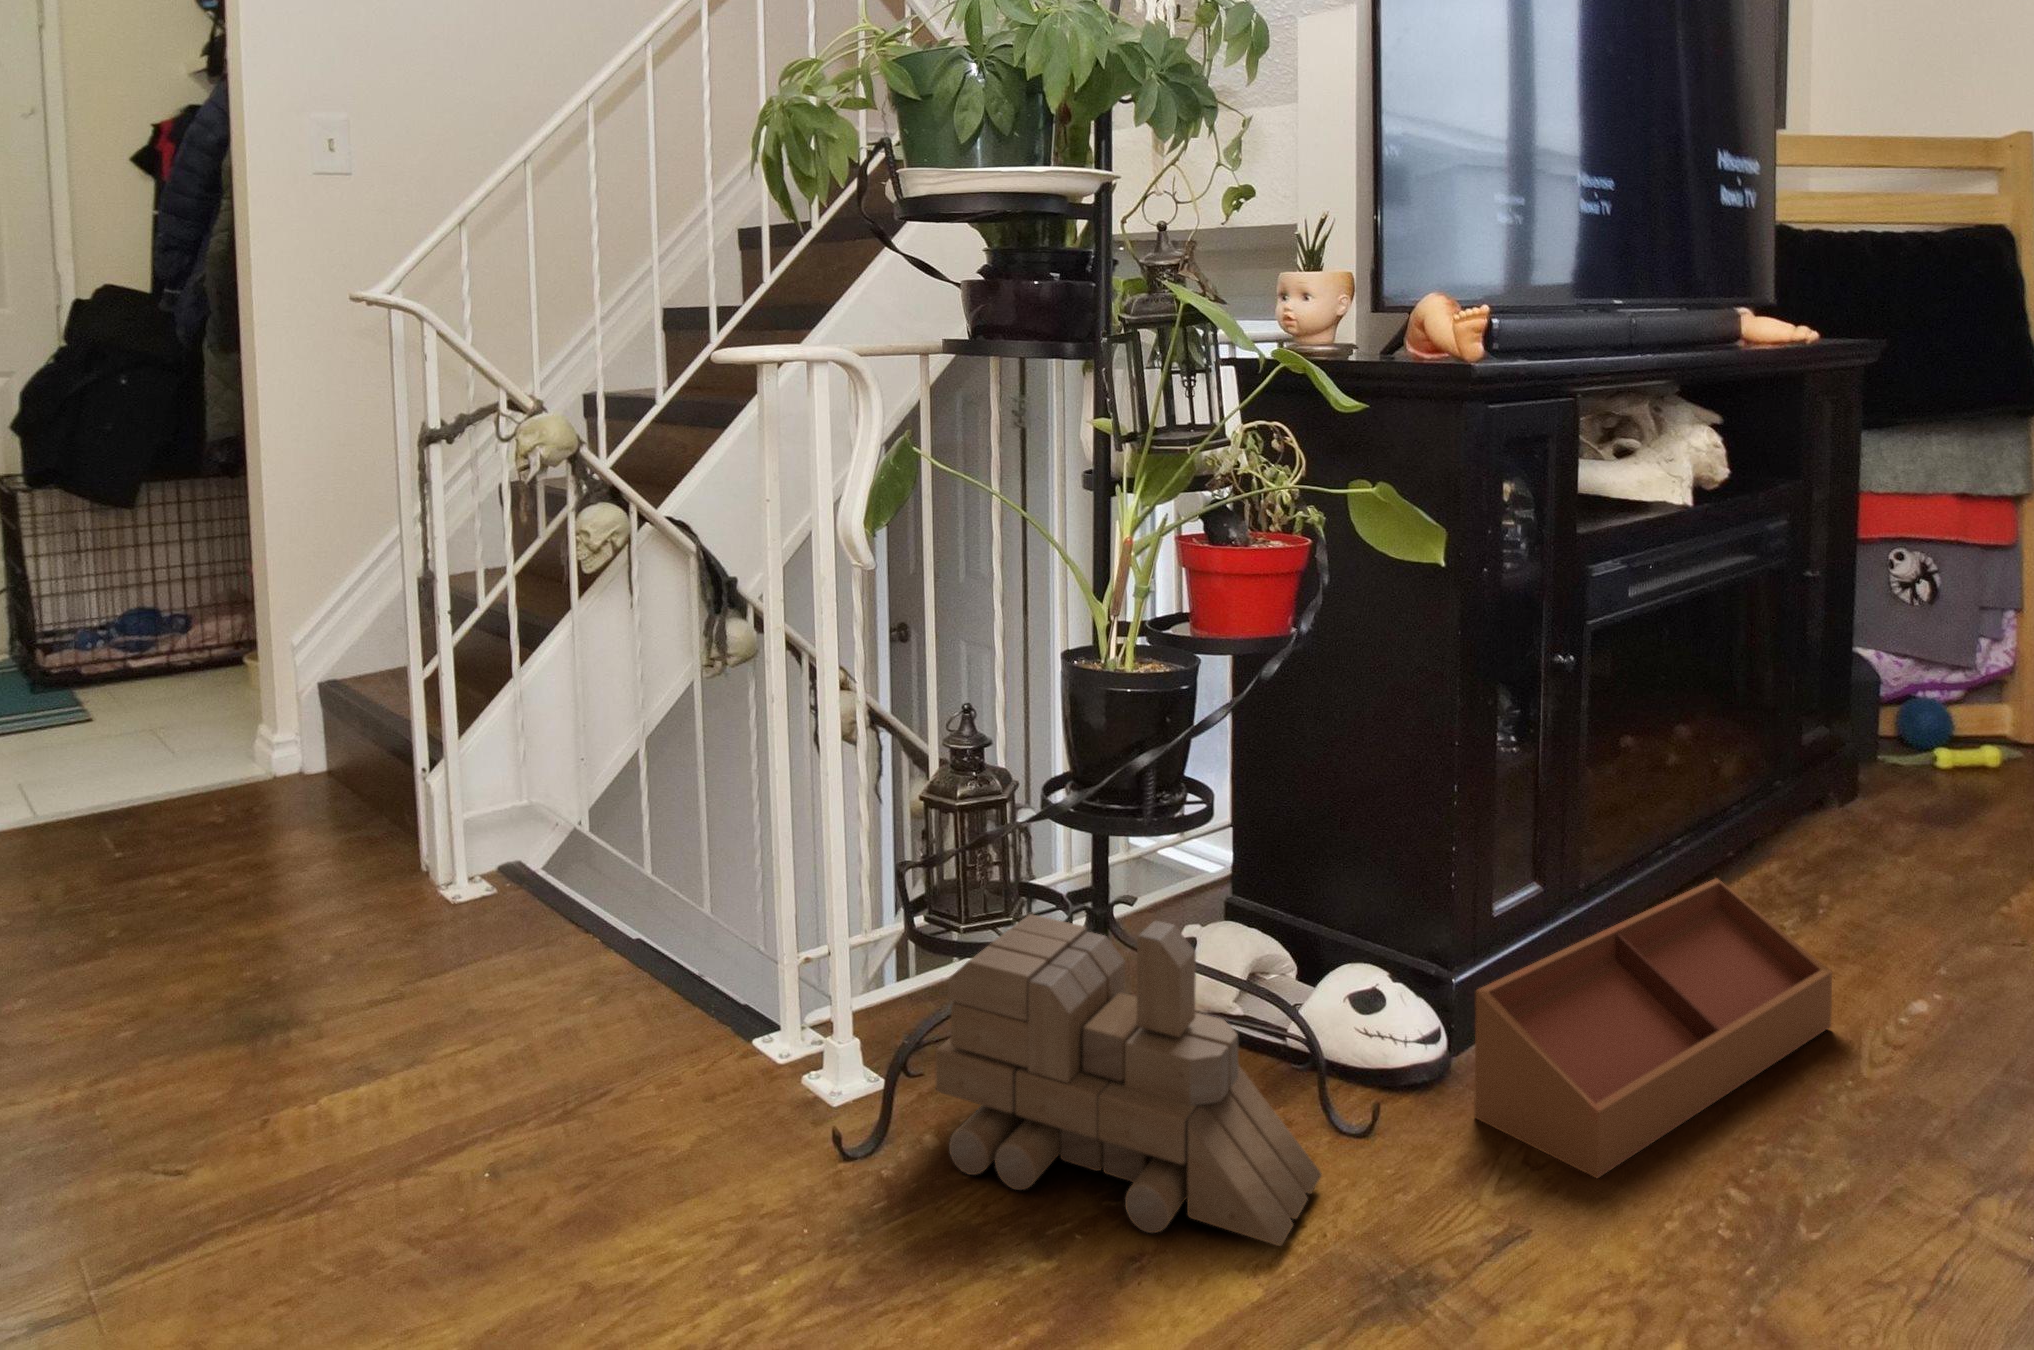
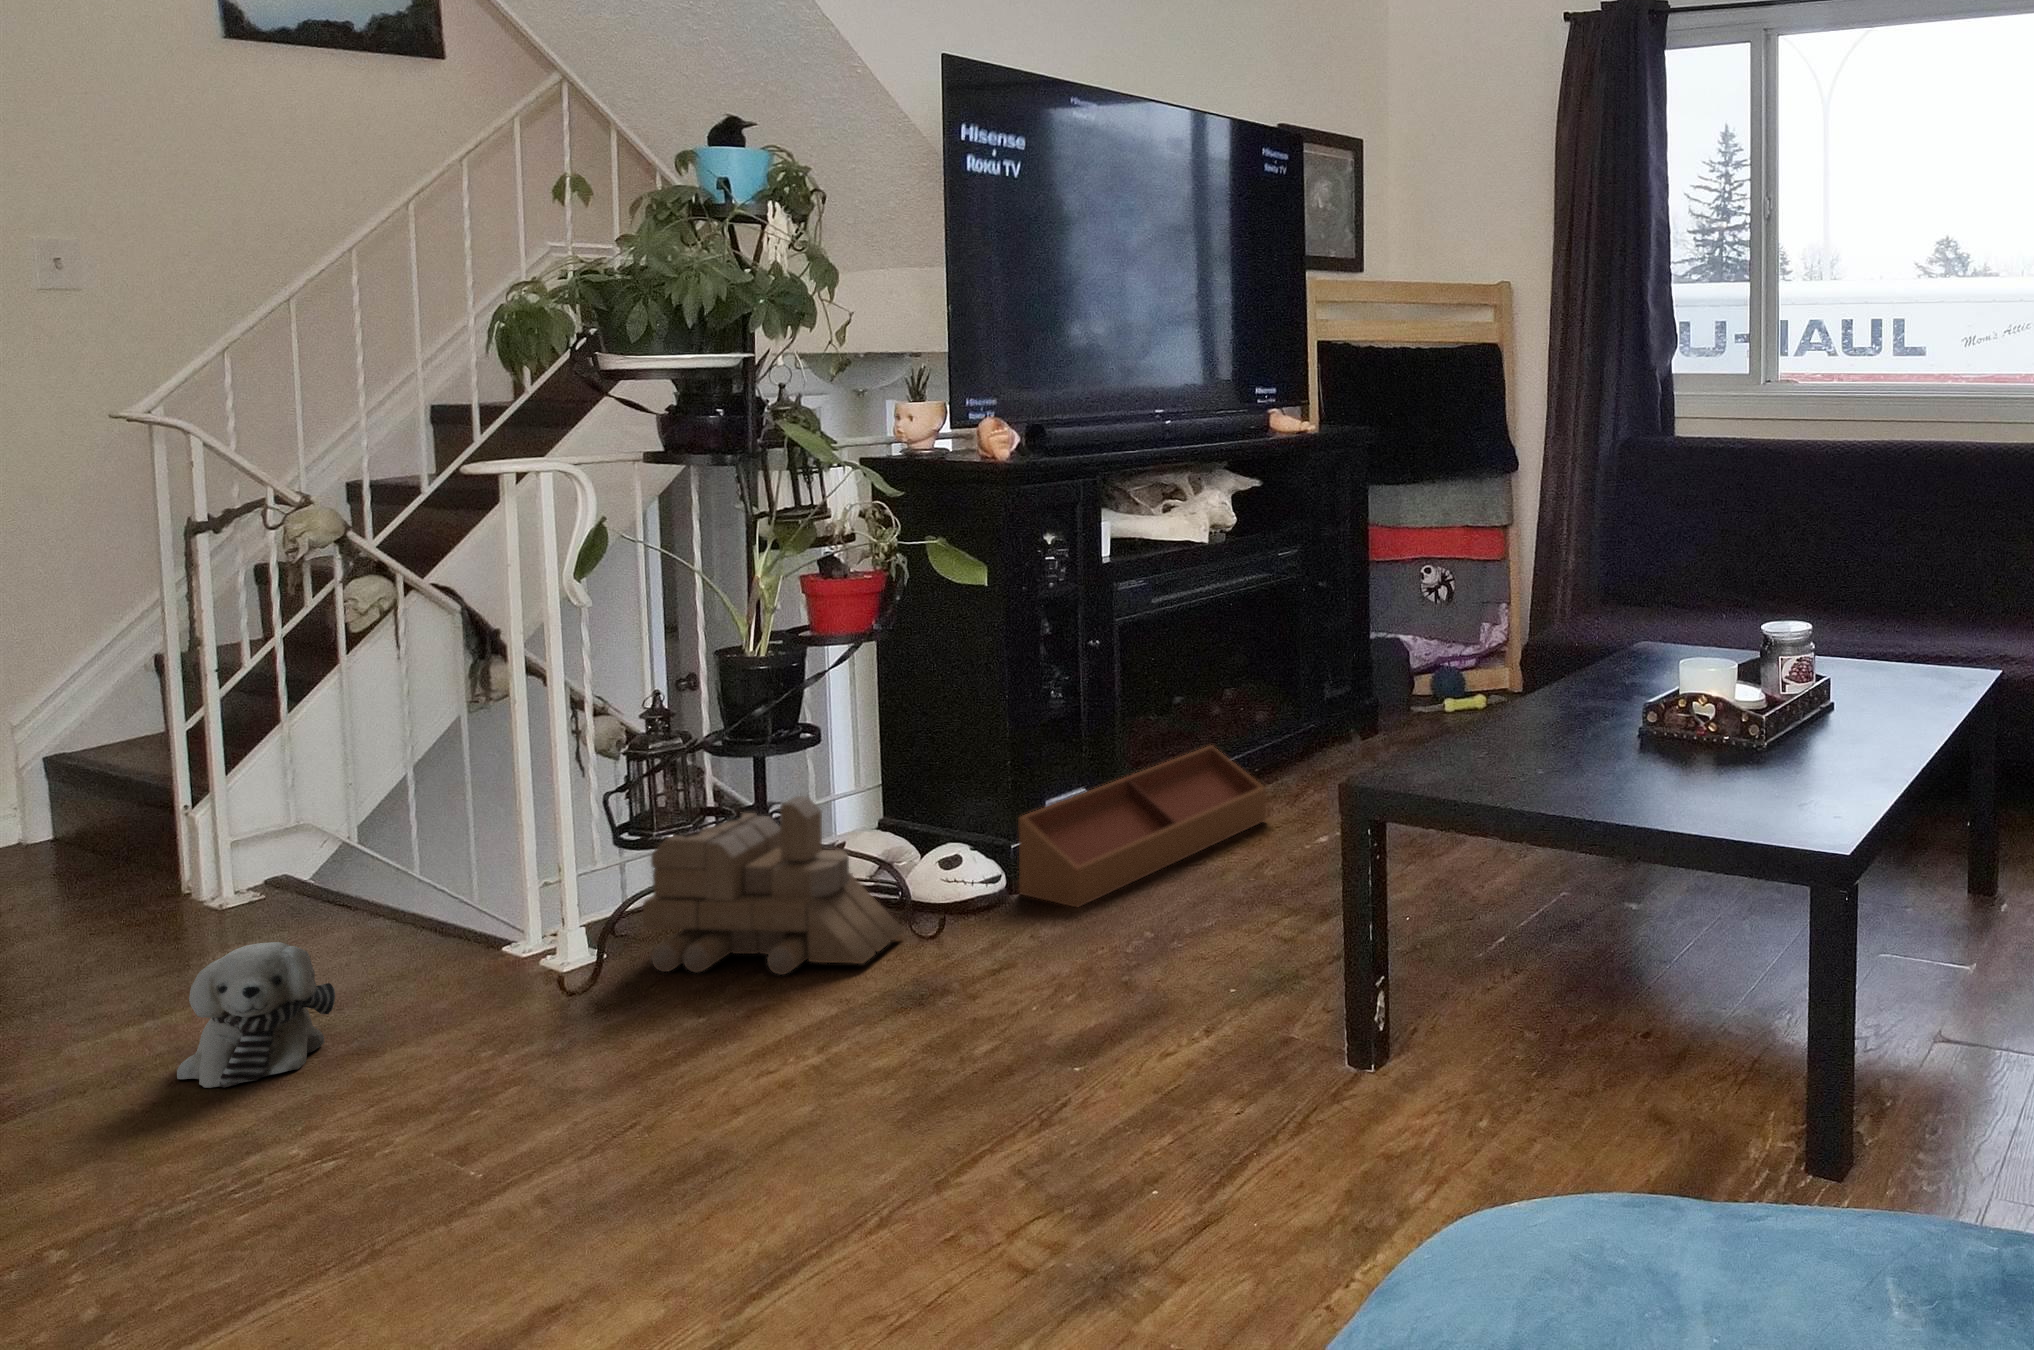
plush toy: none [351,1060,542,1284] -> present [177,942,335,1088]

